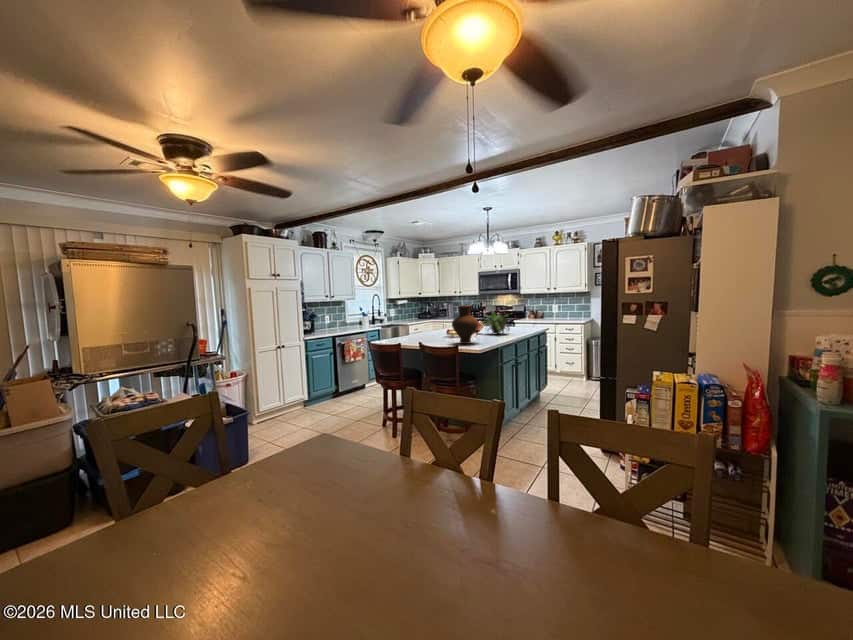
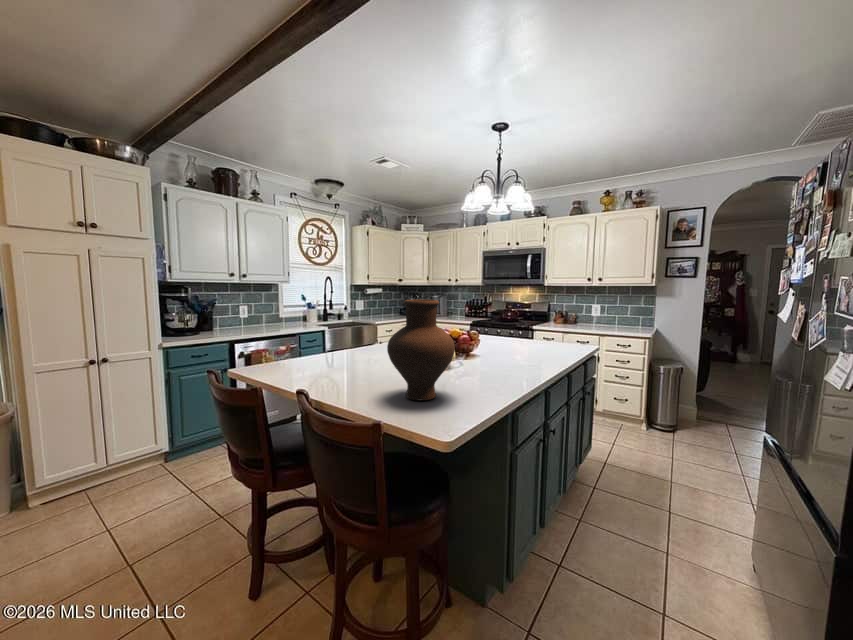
potted plant: present [483,312,510,334] -> none [469,316,536,365]

